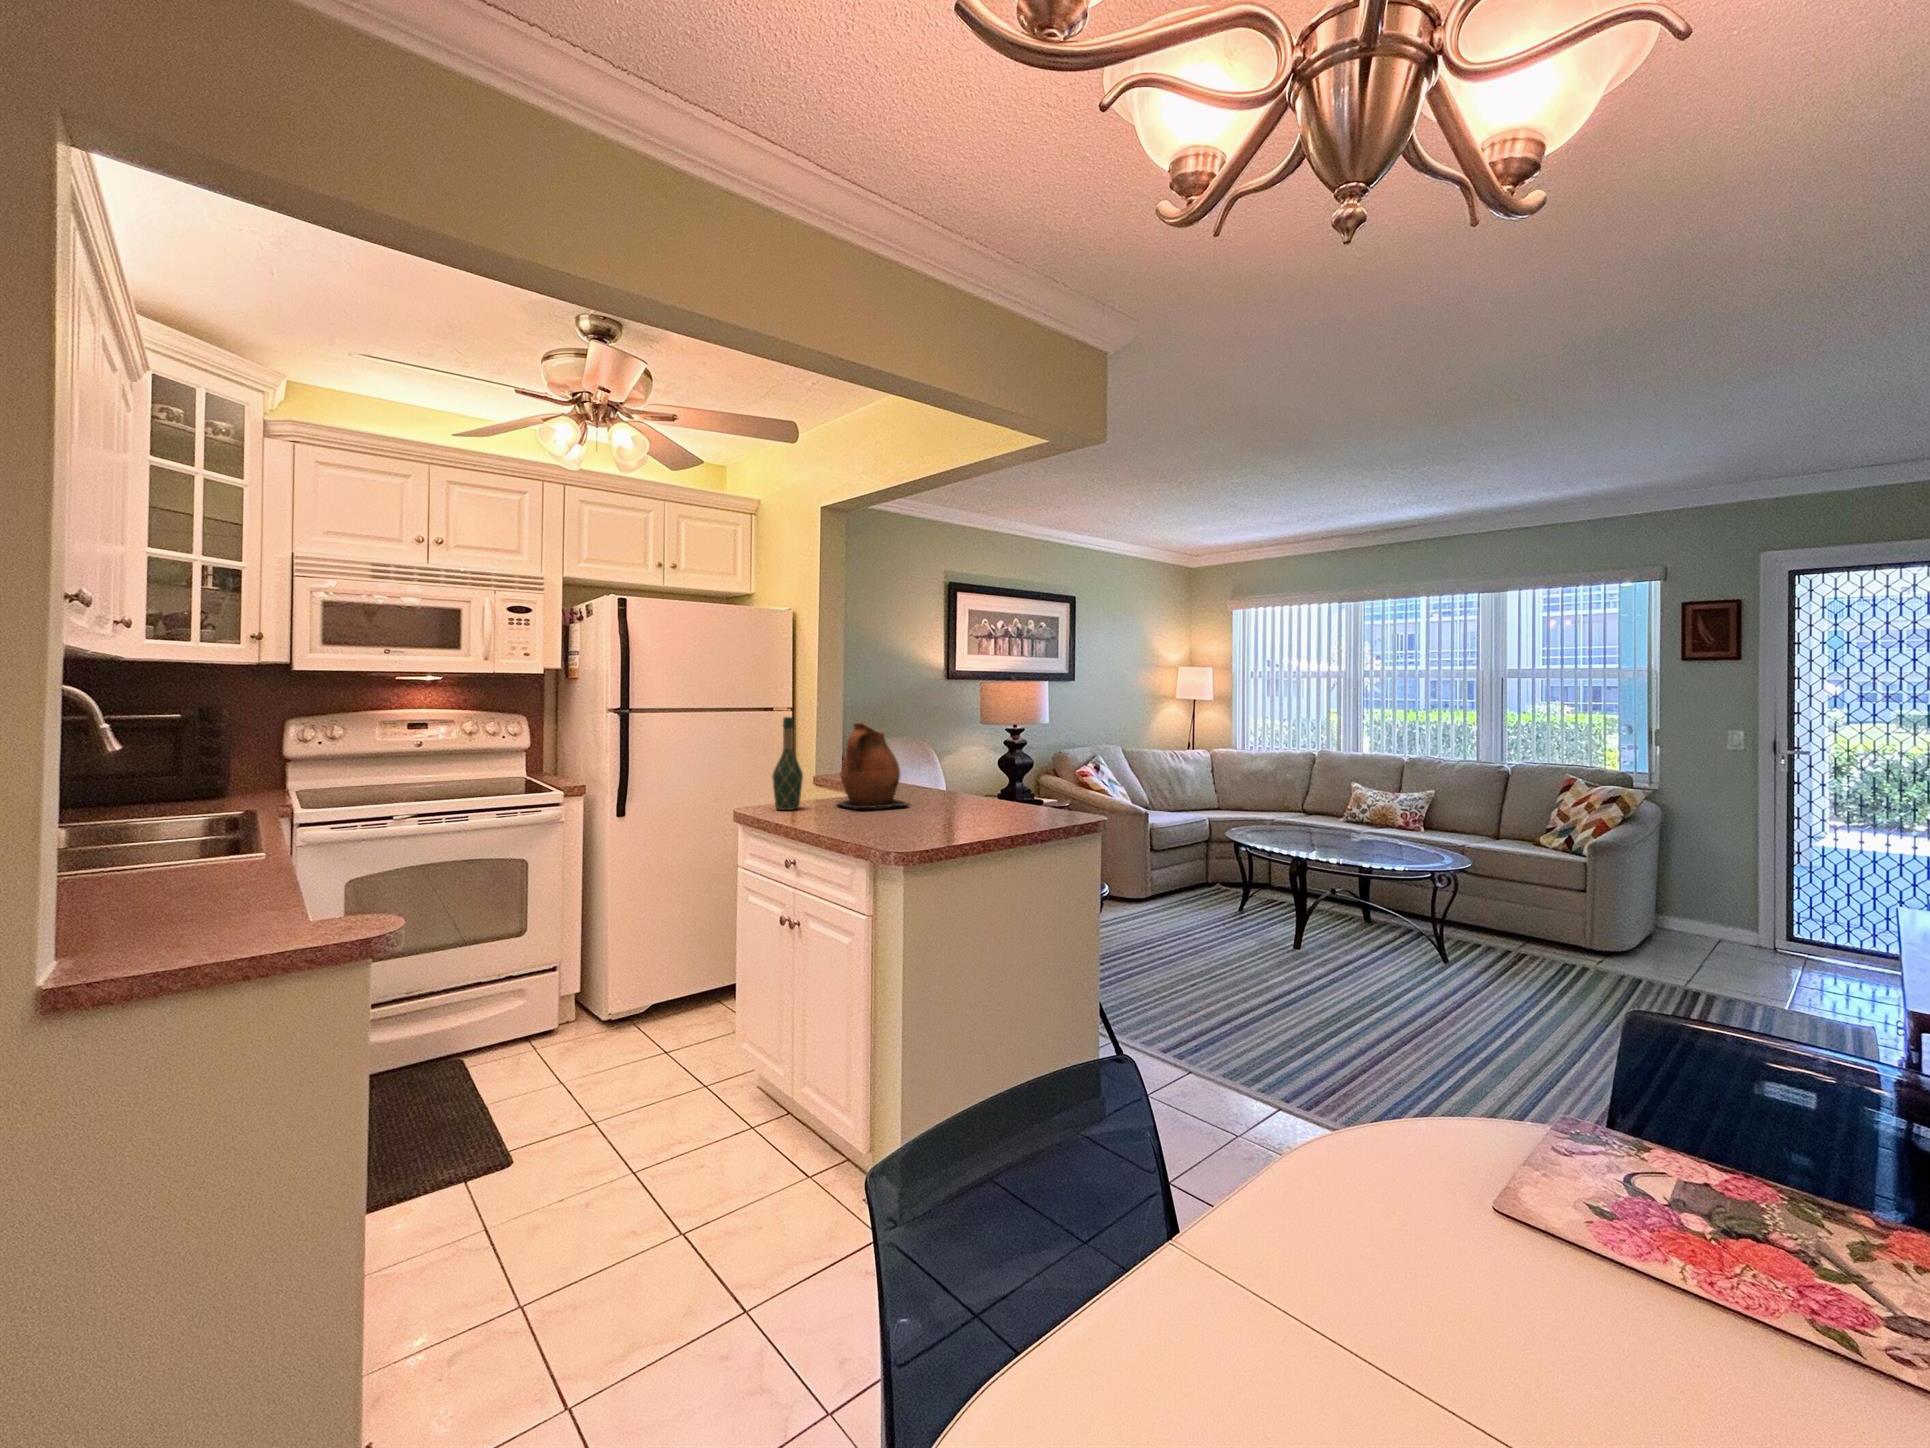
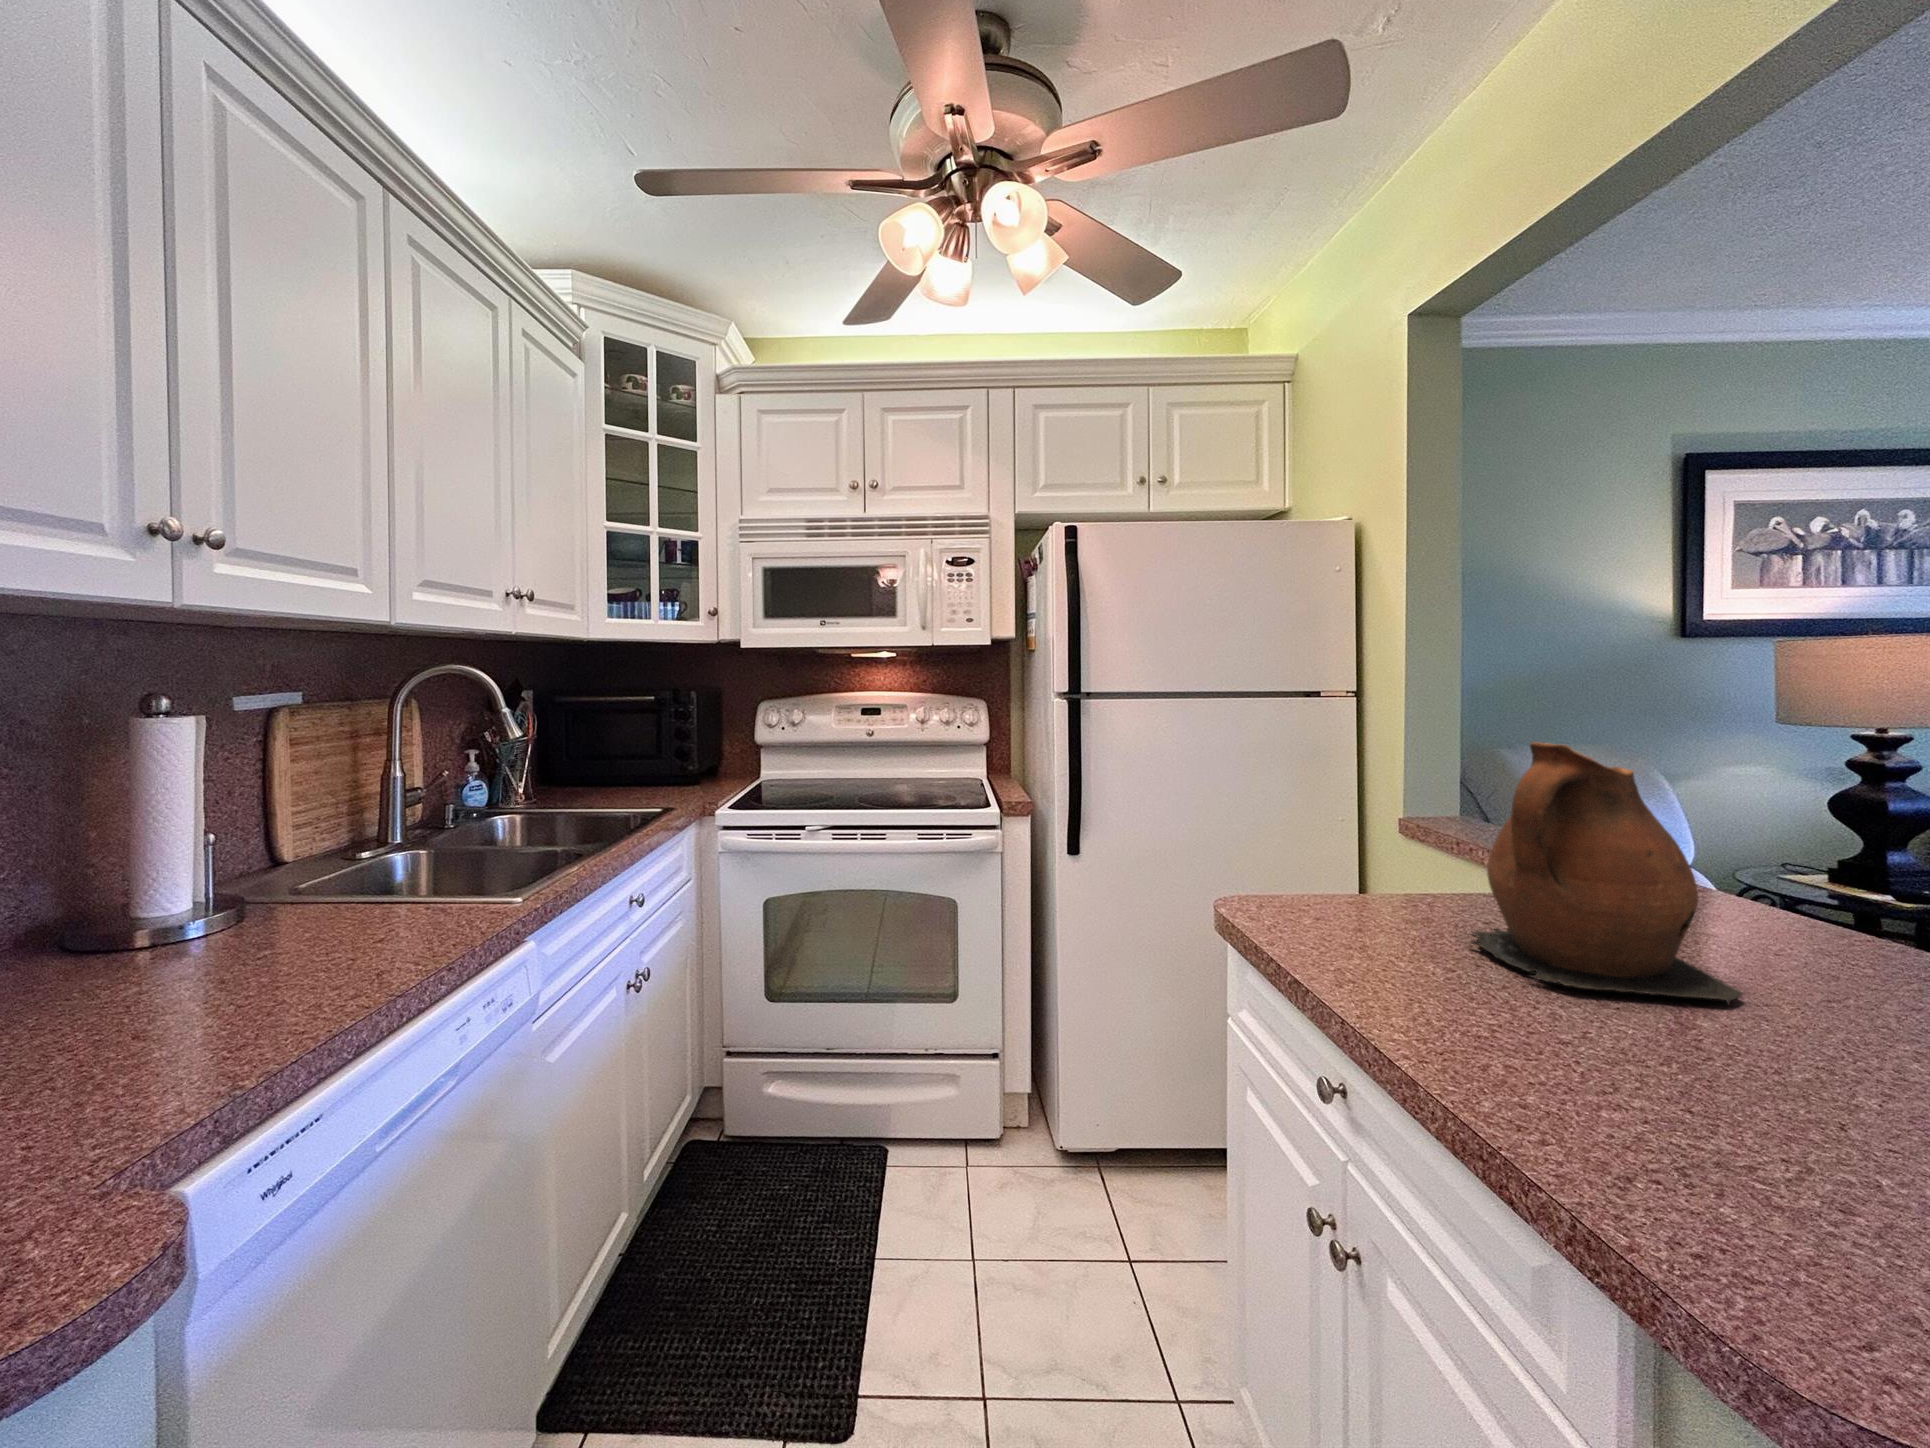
wine bottle: present [772,717,803,810] -> none [1301,720,1379,942]

